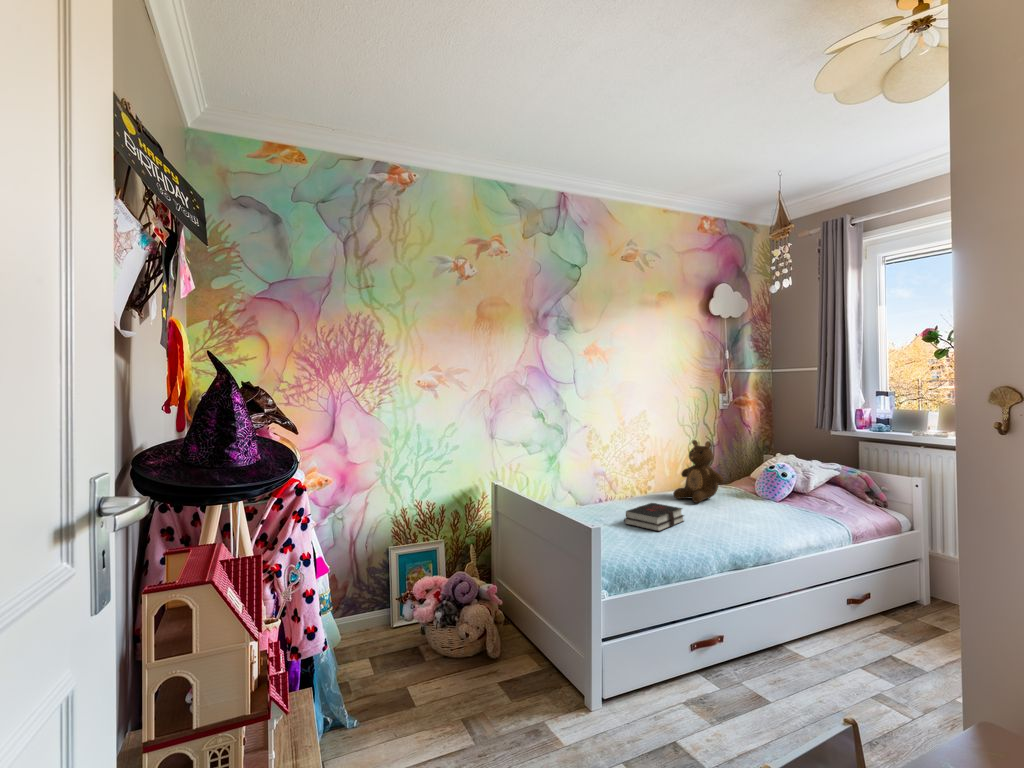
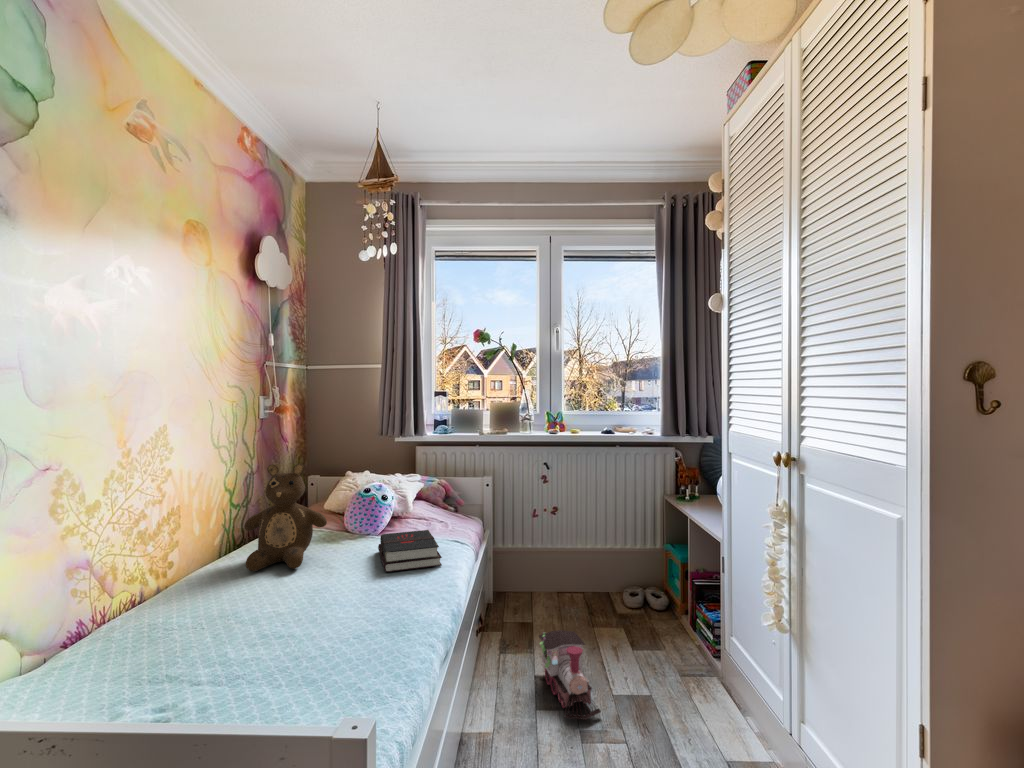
hardback book: present [624,503,684,531] -> present [378,530,442,572]
toy train: none [860,615,925,688] -> present [539,630,601,720]

